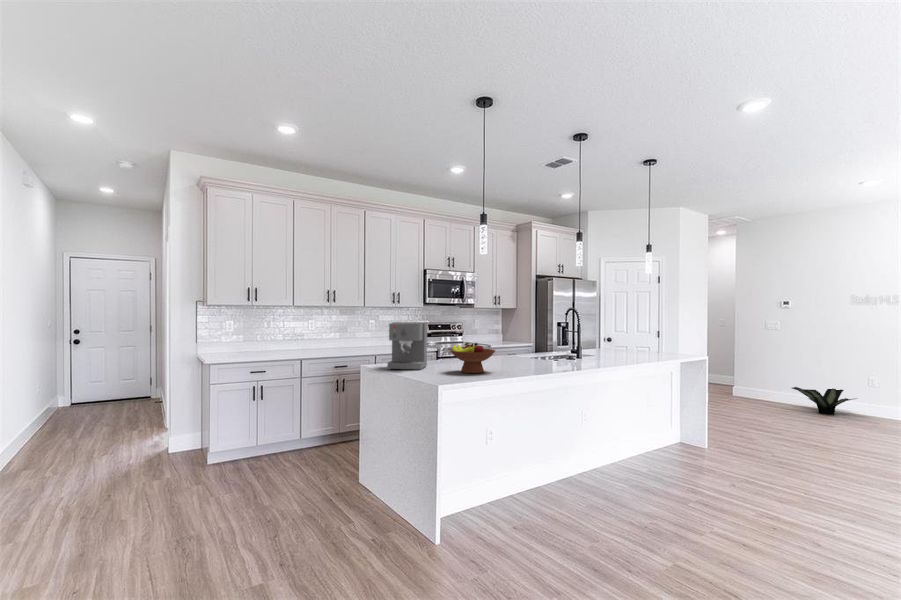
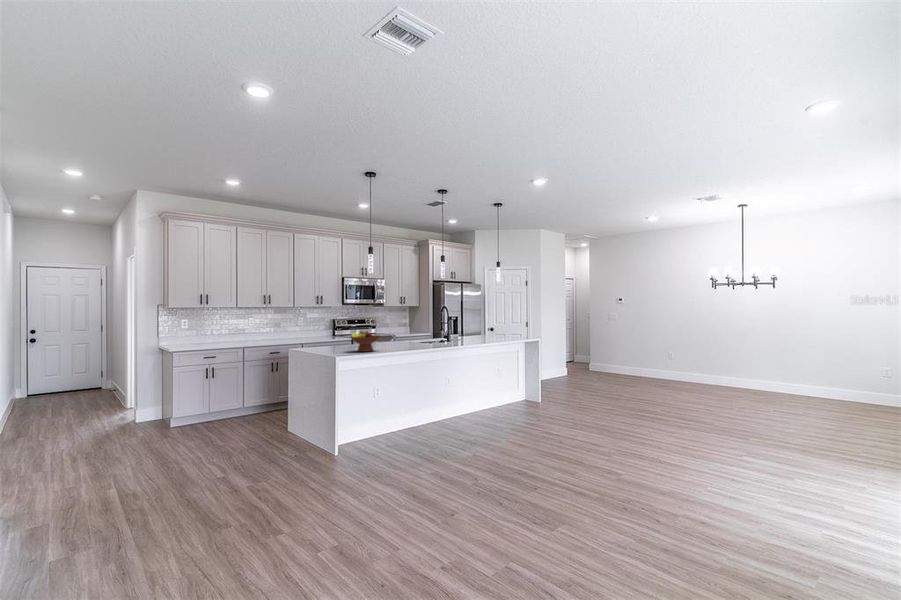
coffee maker: present [387,322,427,370] -> none [307,318,337,351]
potted plant: present [792,387,852,415] -> none [621,361,662,380]

